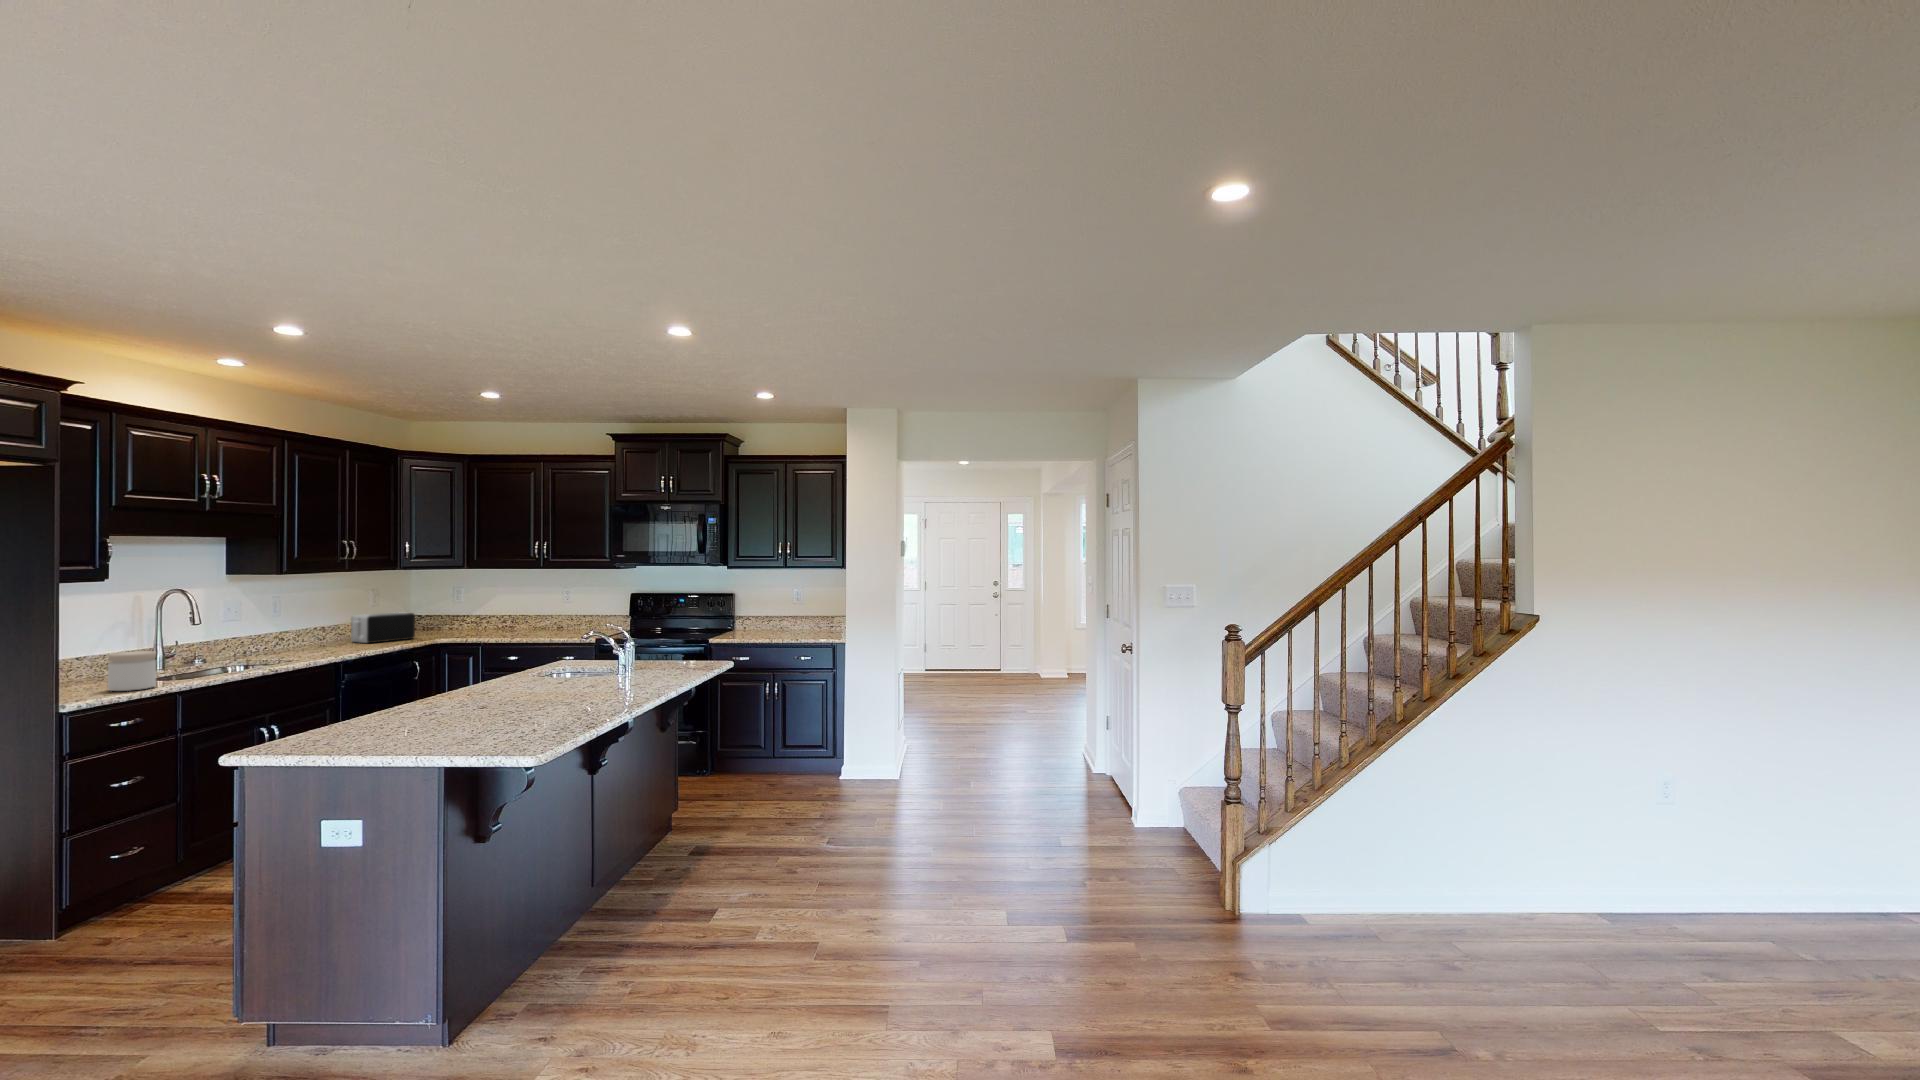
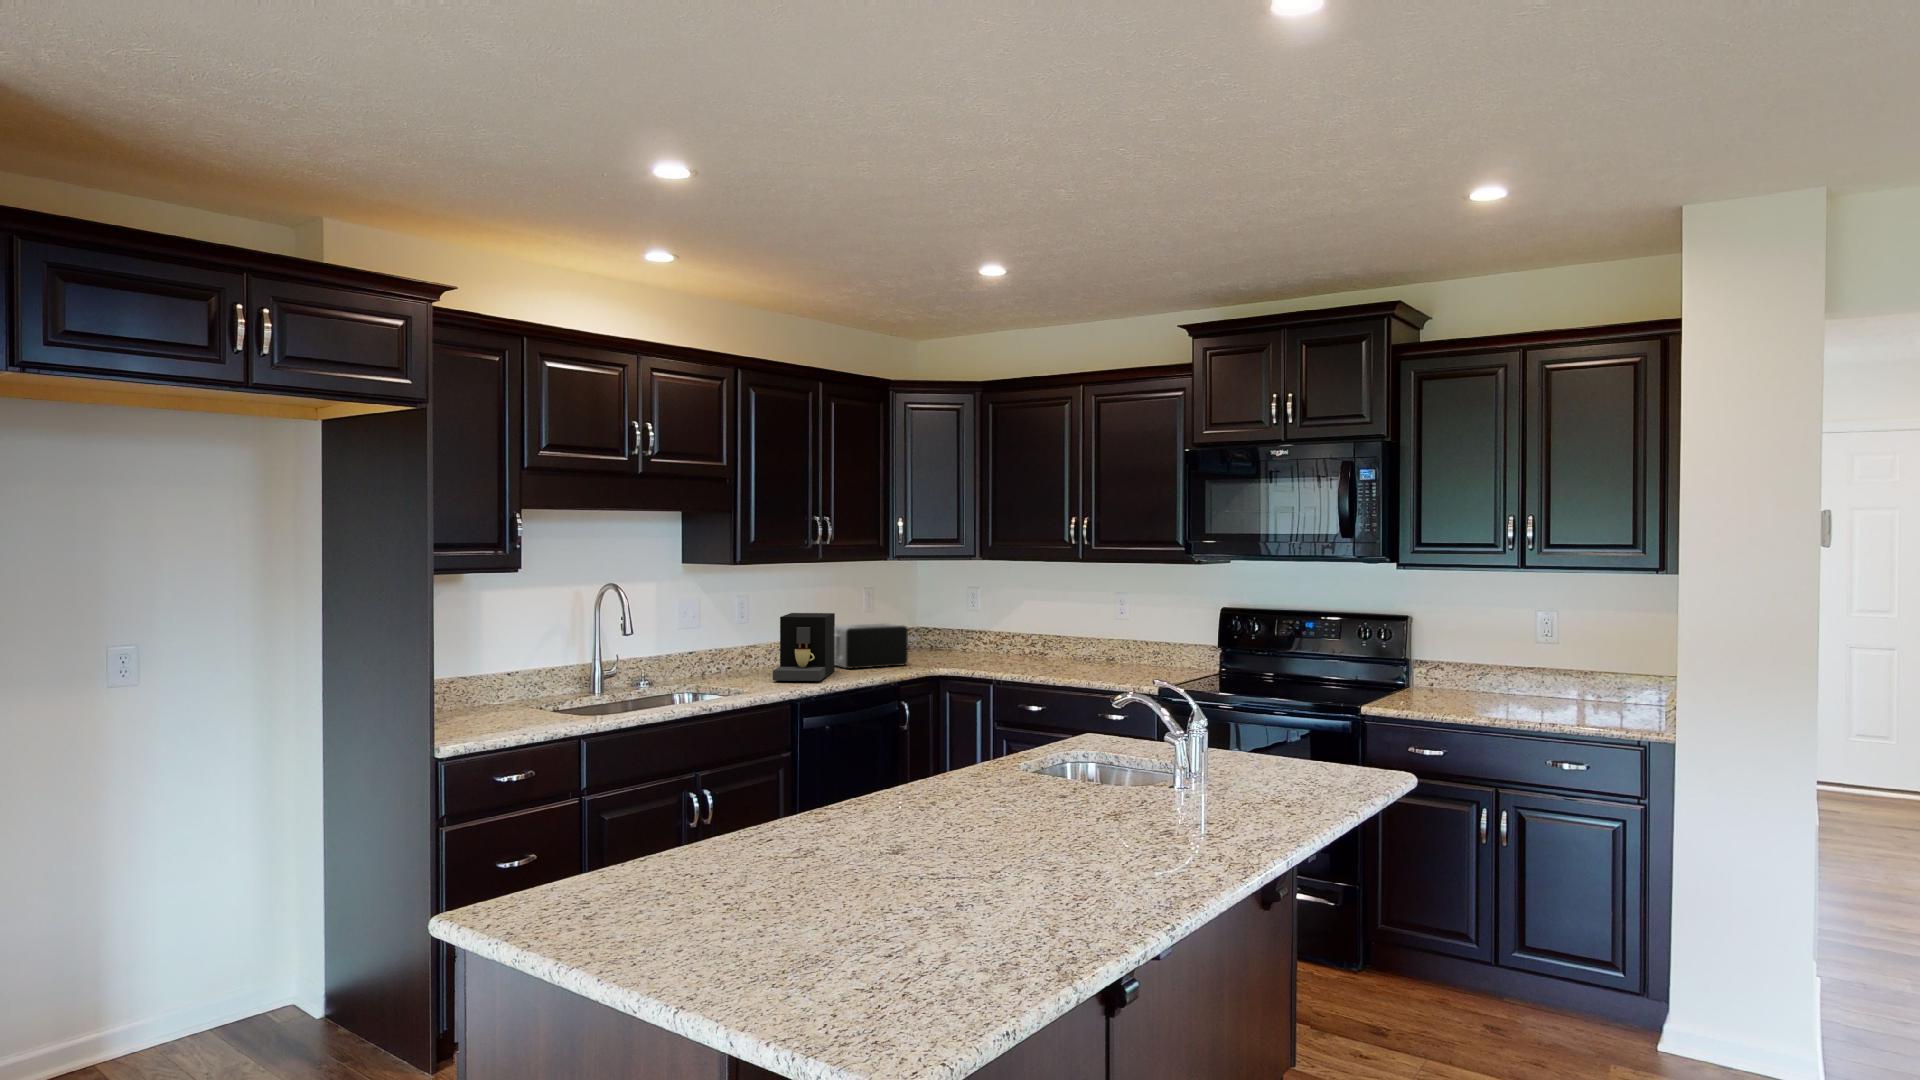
coffee maker: none [313,606,359,652] -> present [773,613,835,681]
jar: present [108,651,156,691] -> none [509,673,561,730]

